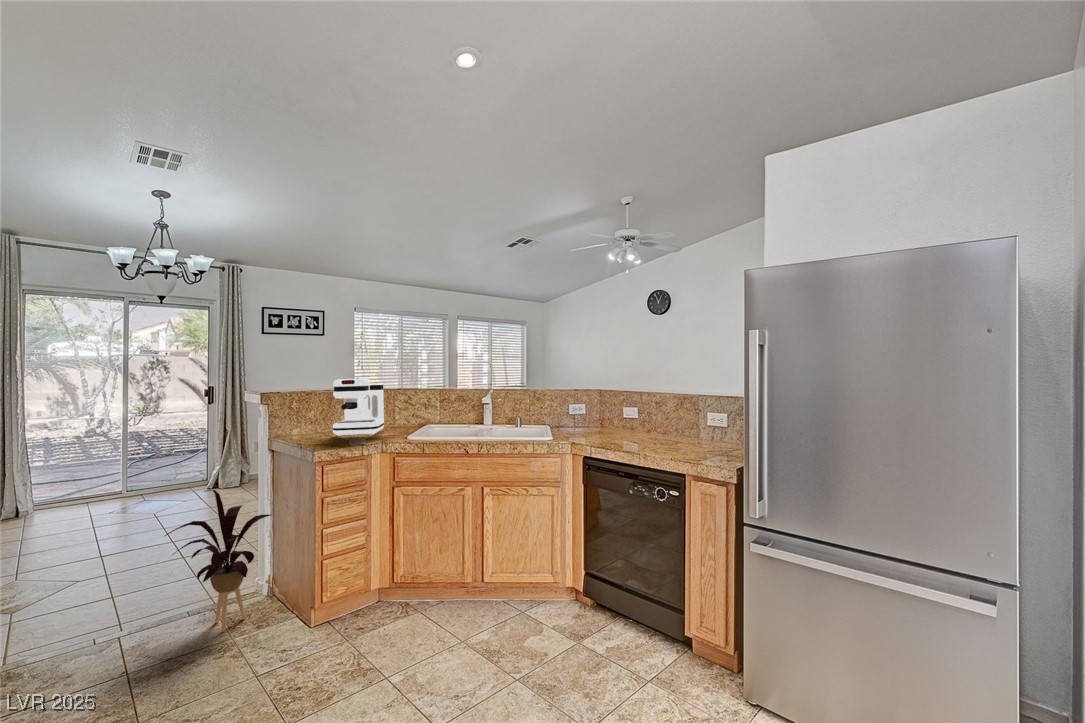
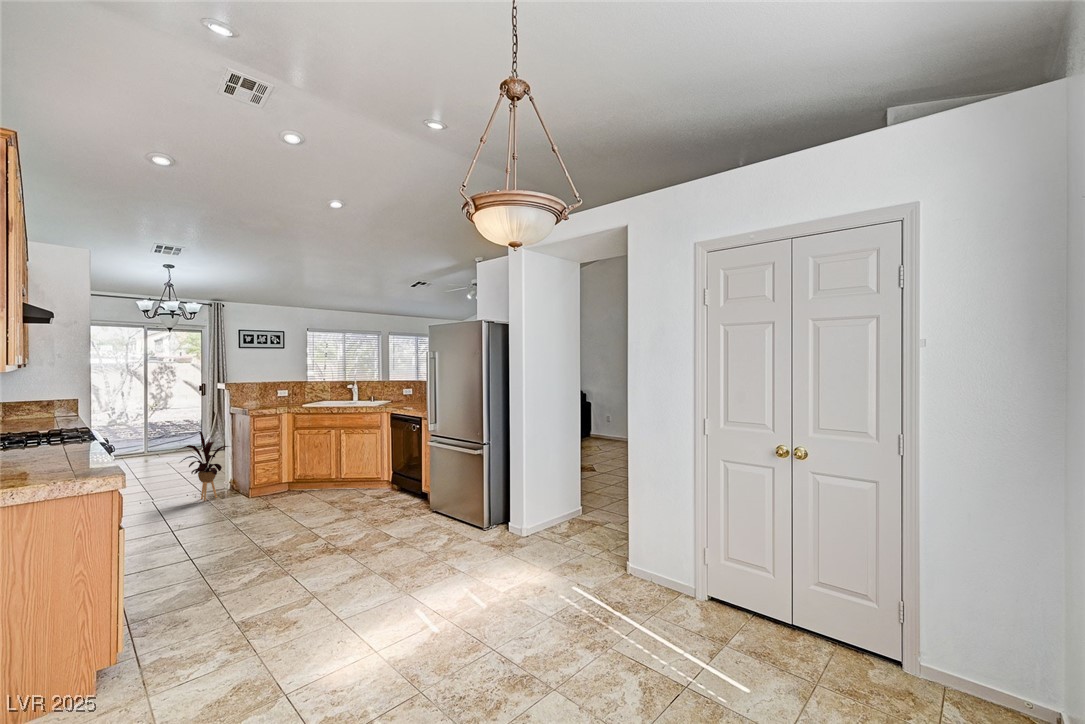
coffee maker: present [333,379,384,436] -> none [264,375,295,406]

